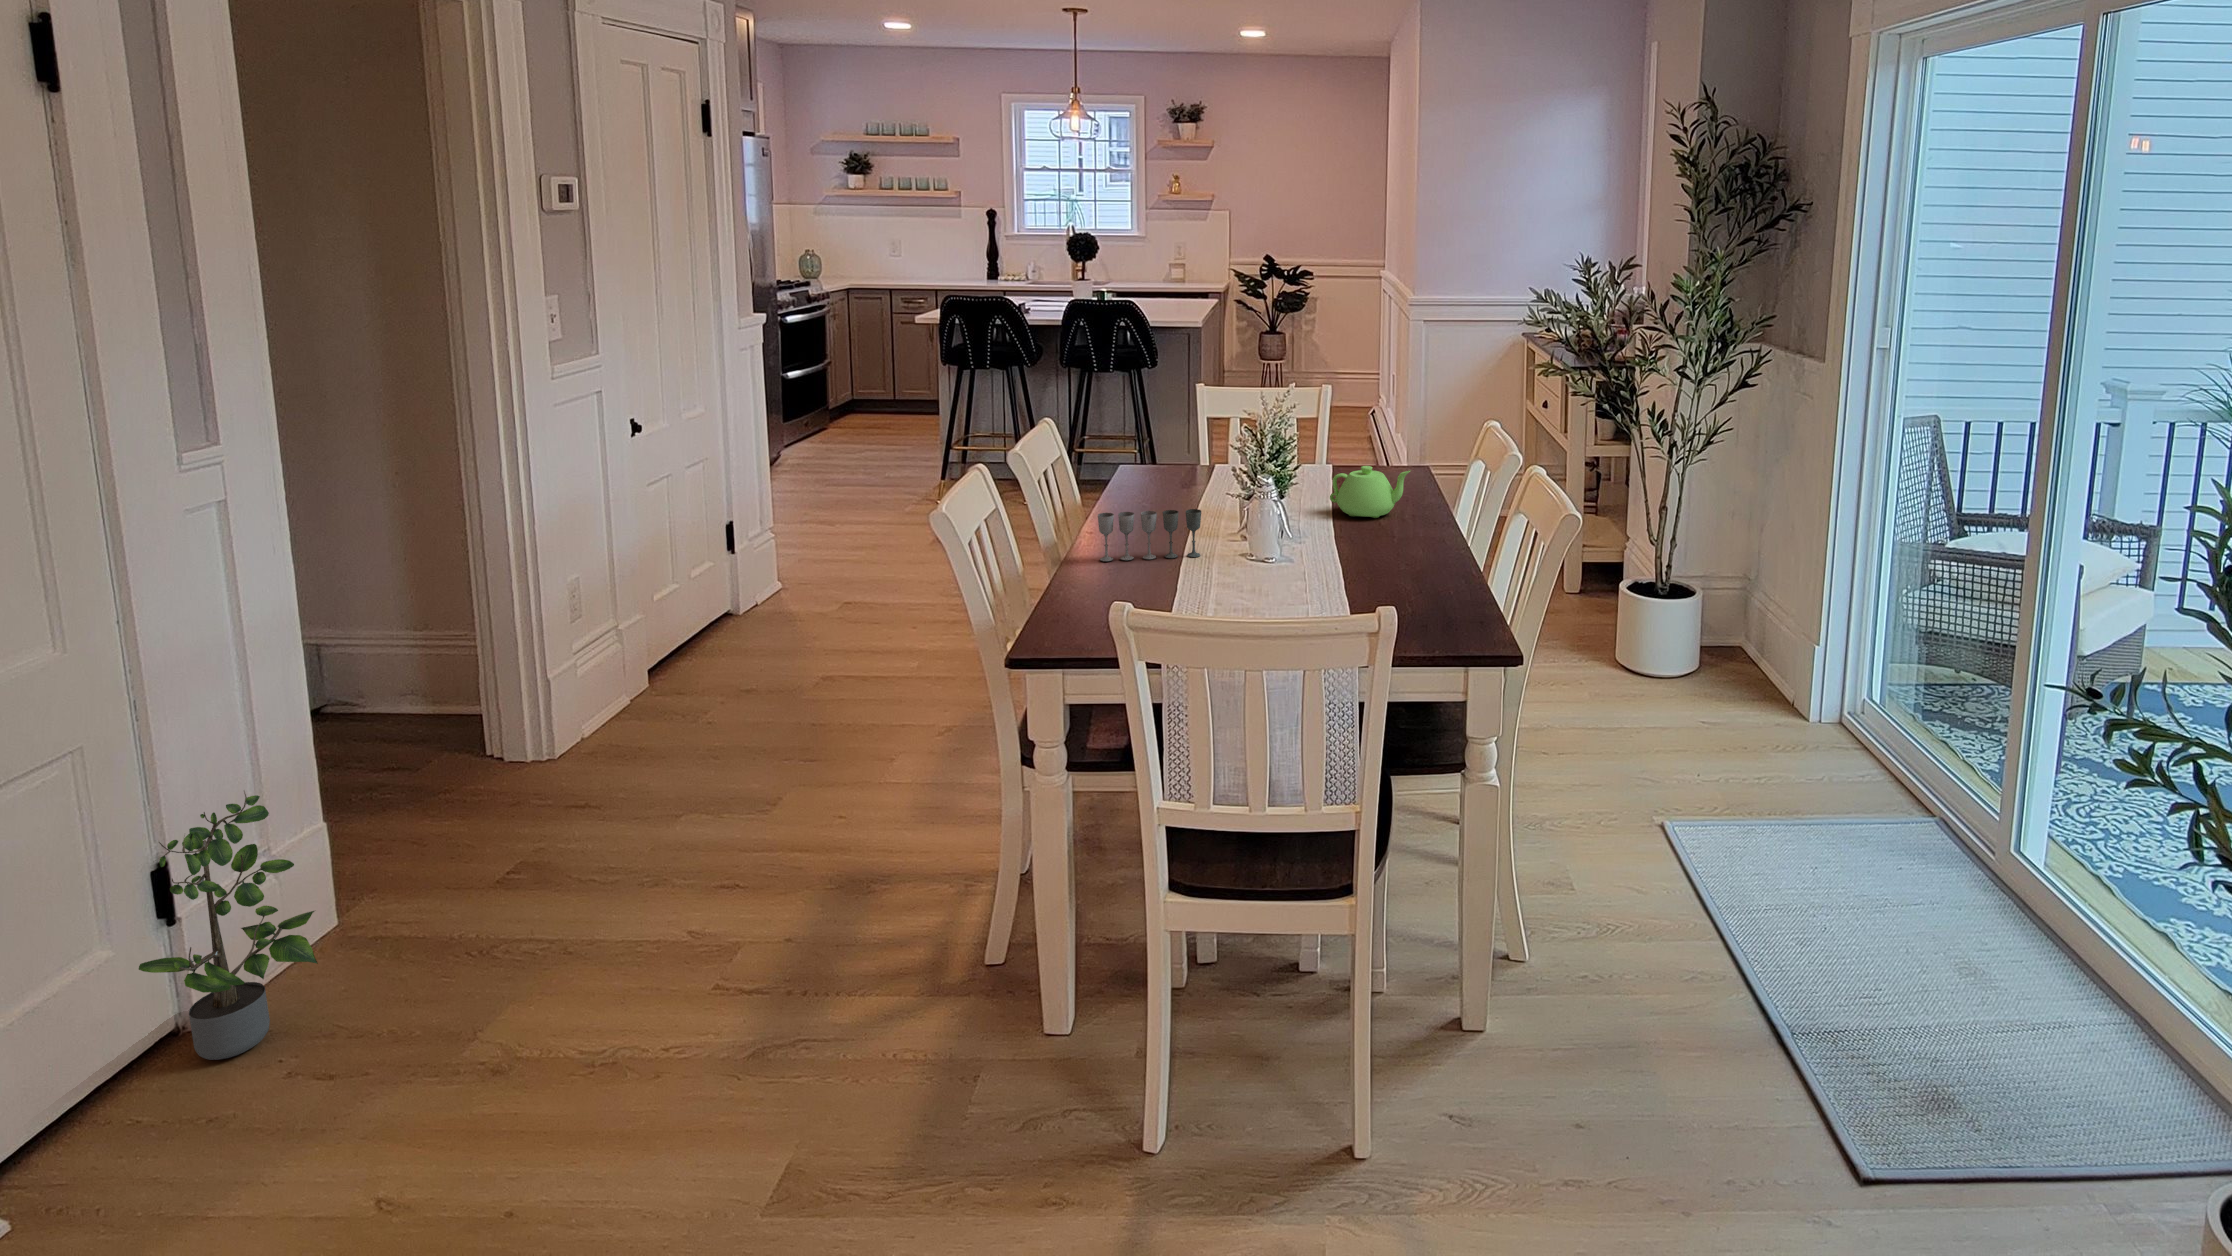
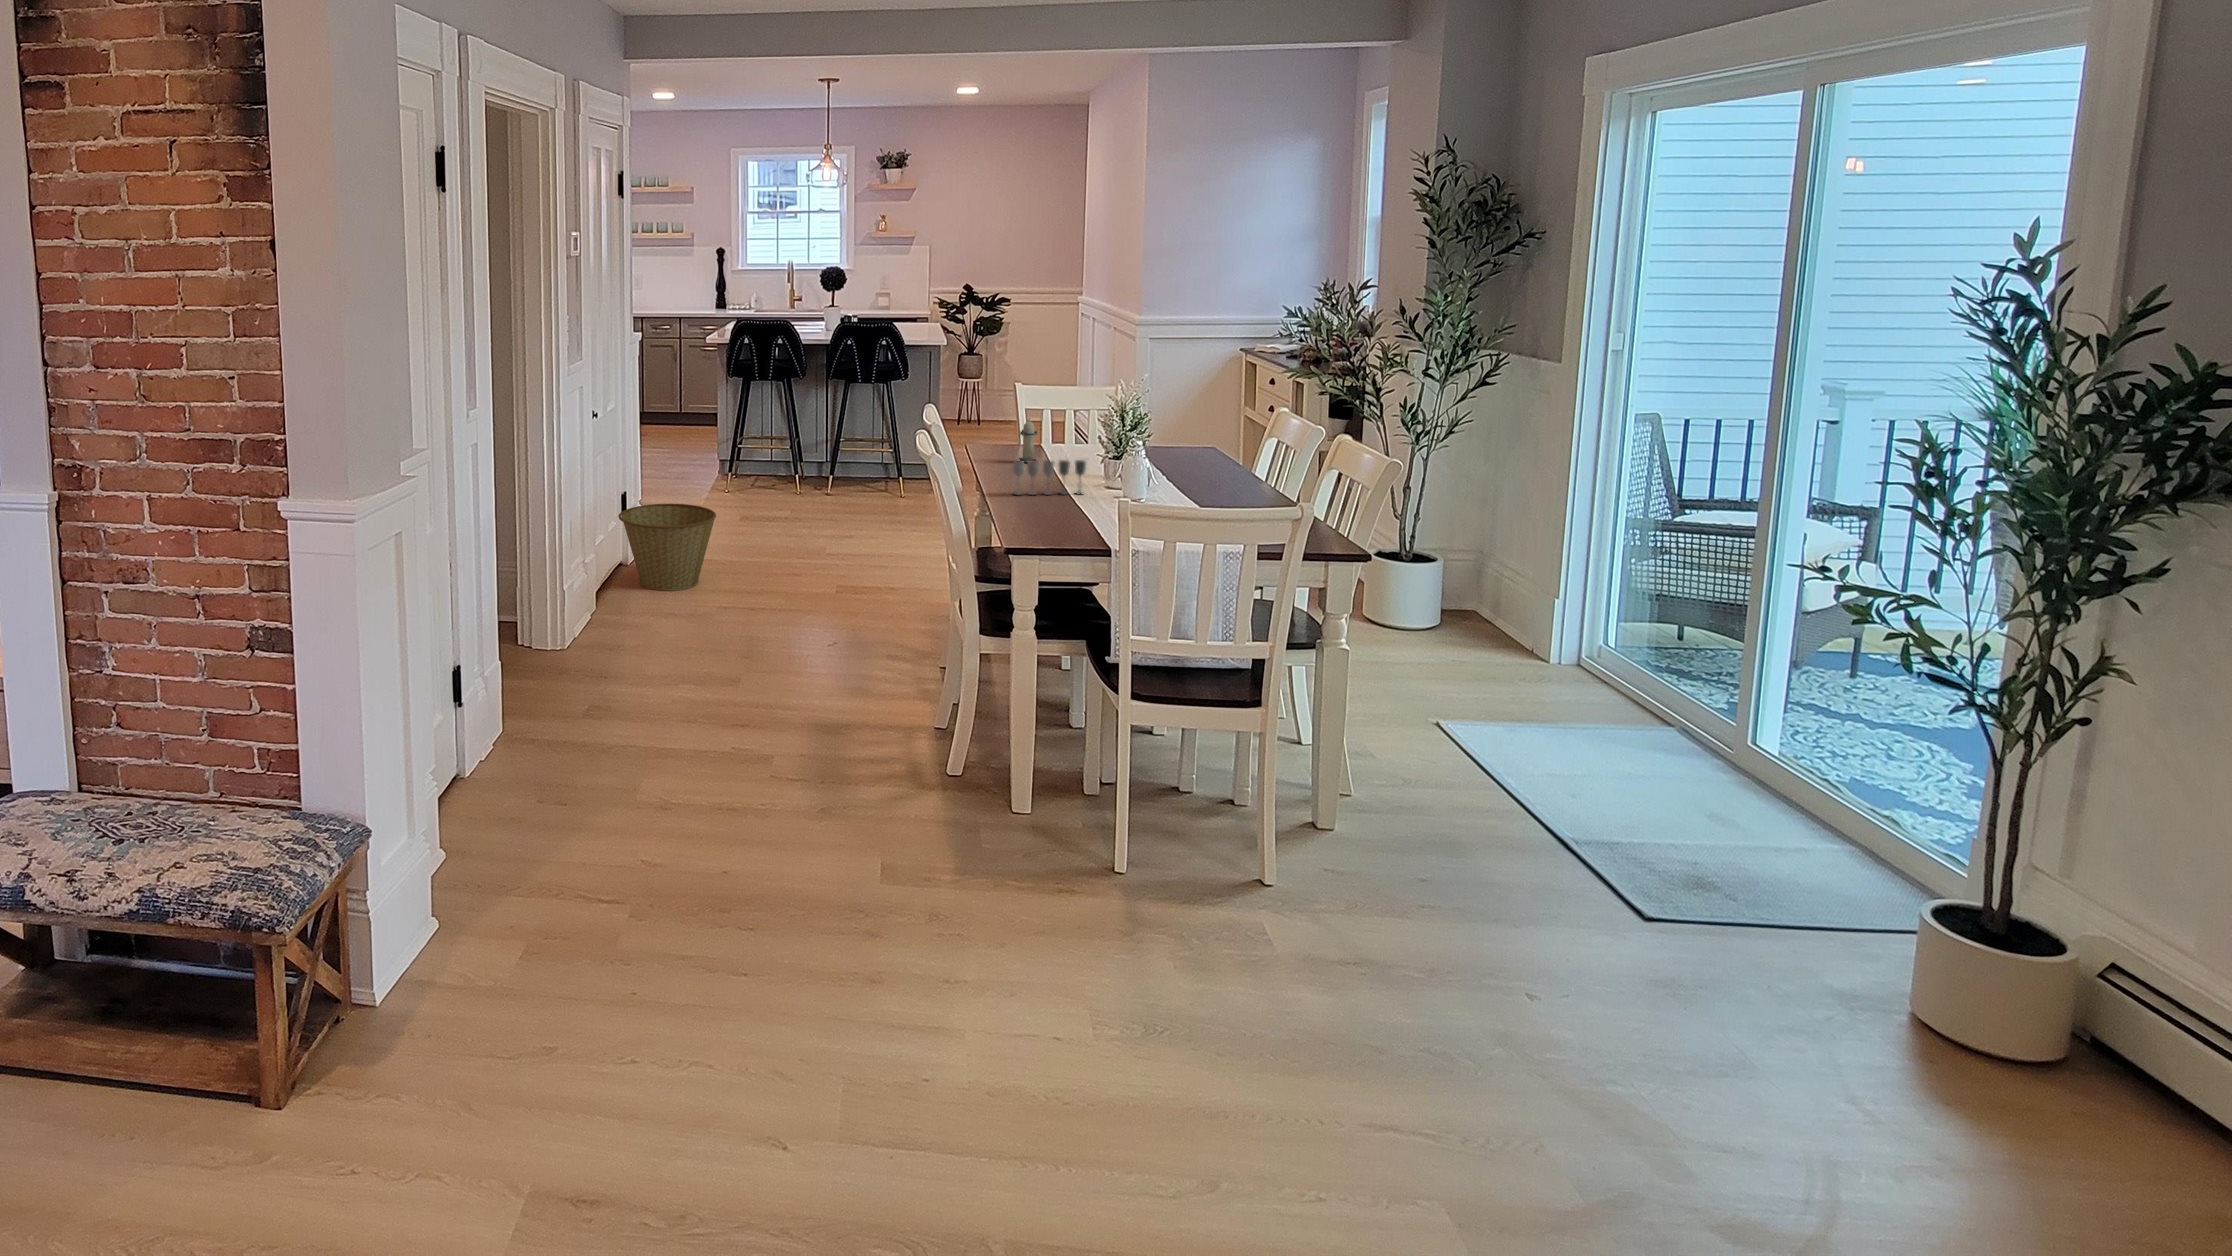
candle: none [1157,441,1186,501] -> present [1019,421,1037,463]
teapot: present [1330,466,1410,518] -> none [1160,437,1227,476]
basket: none [700,541,839,659] -> present [619,504,716,590]
potted plant: present [139,791,318,1060] -> none [456,615,533,782]

